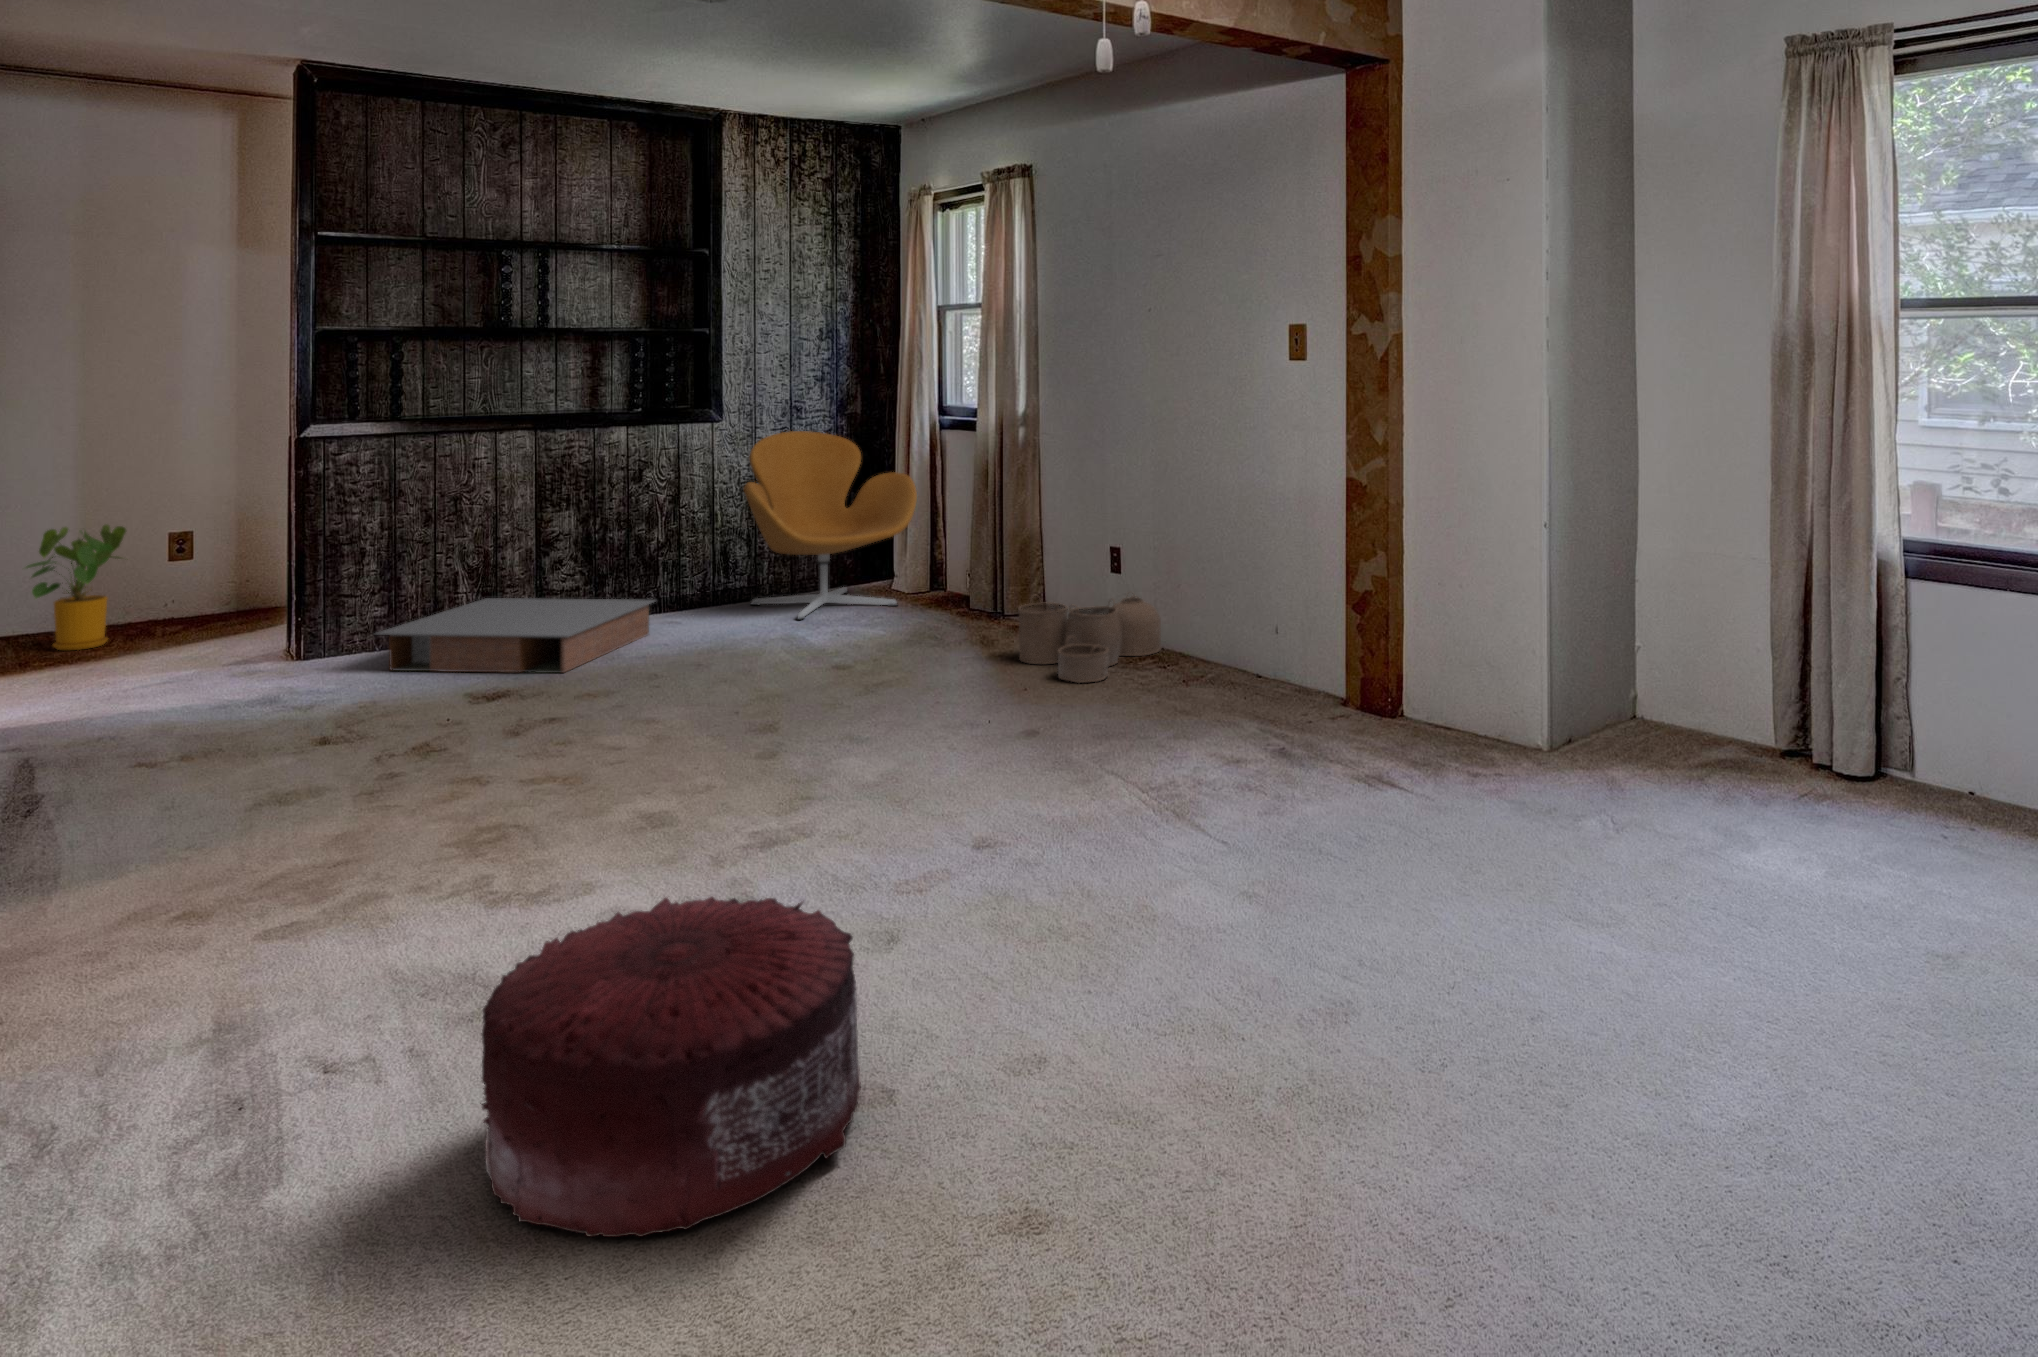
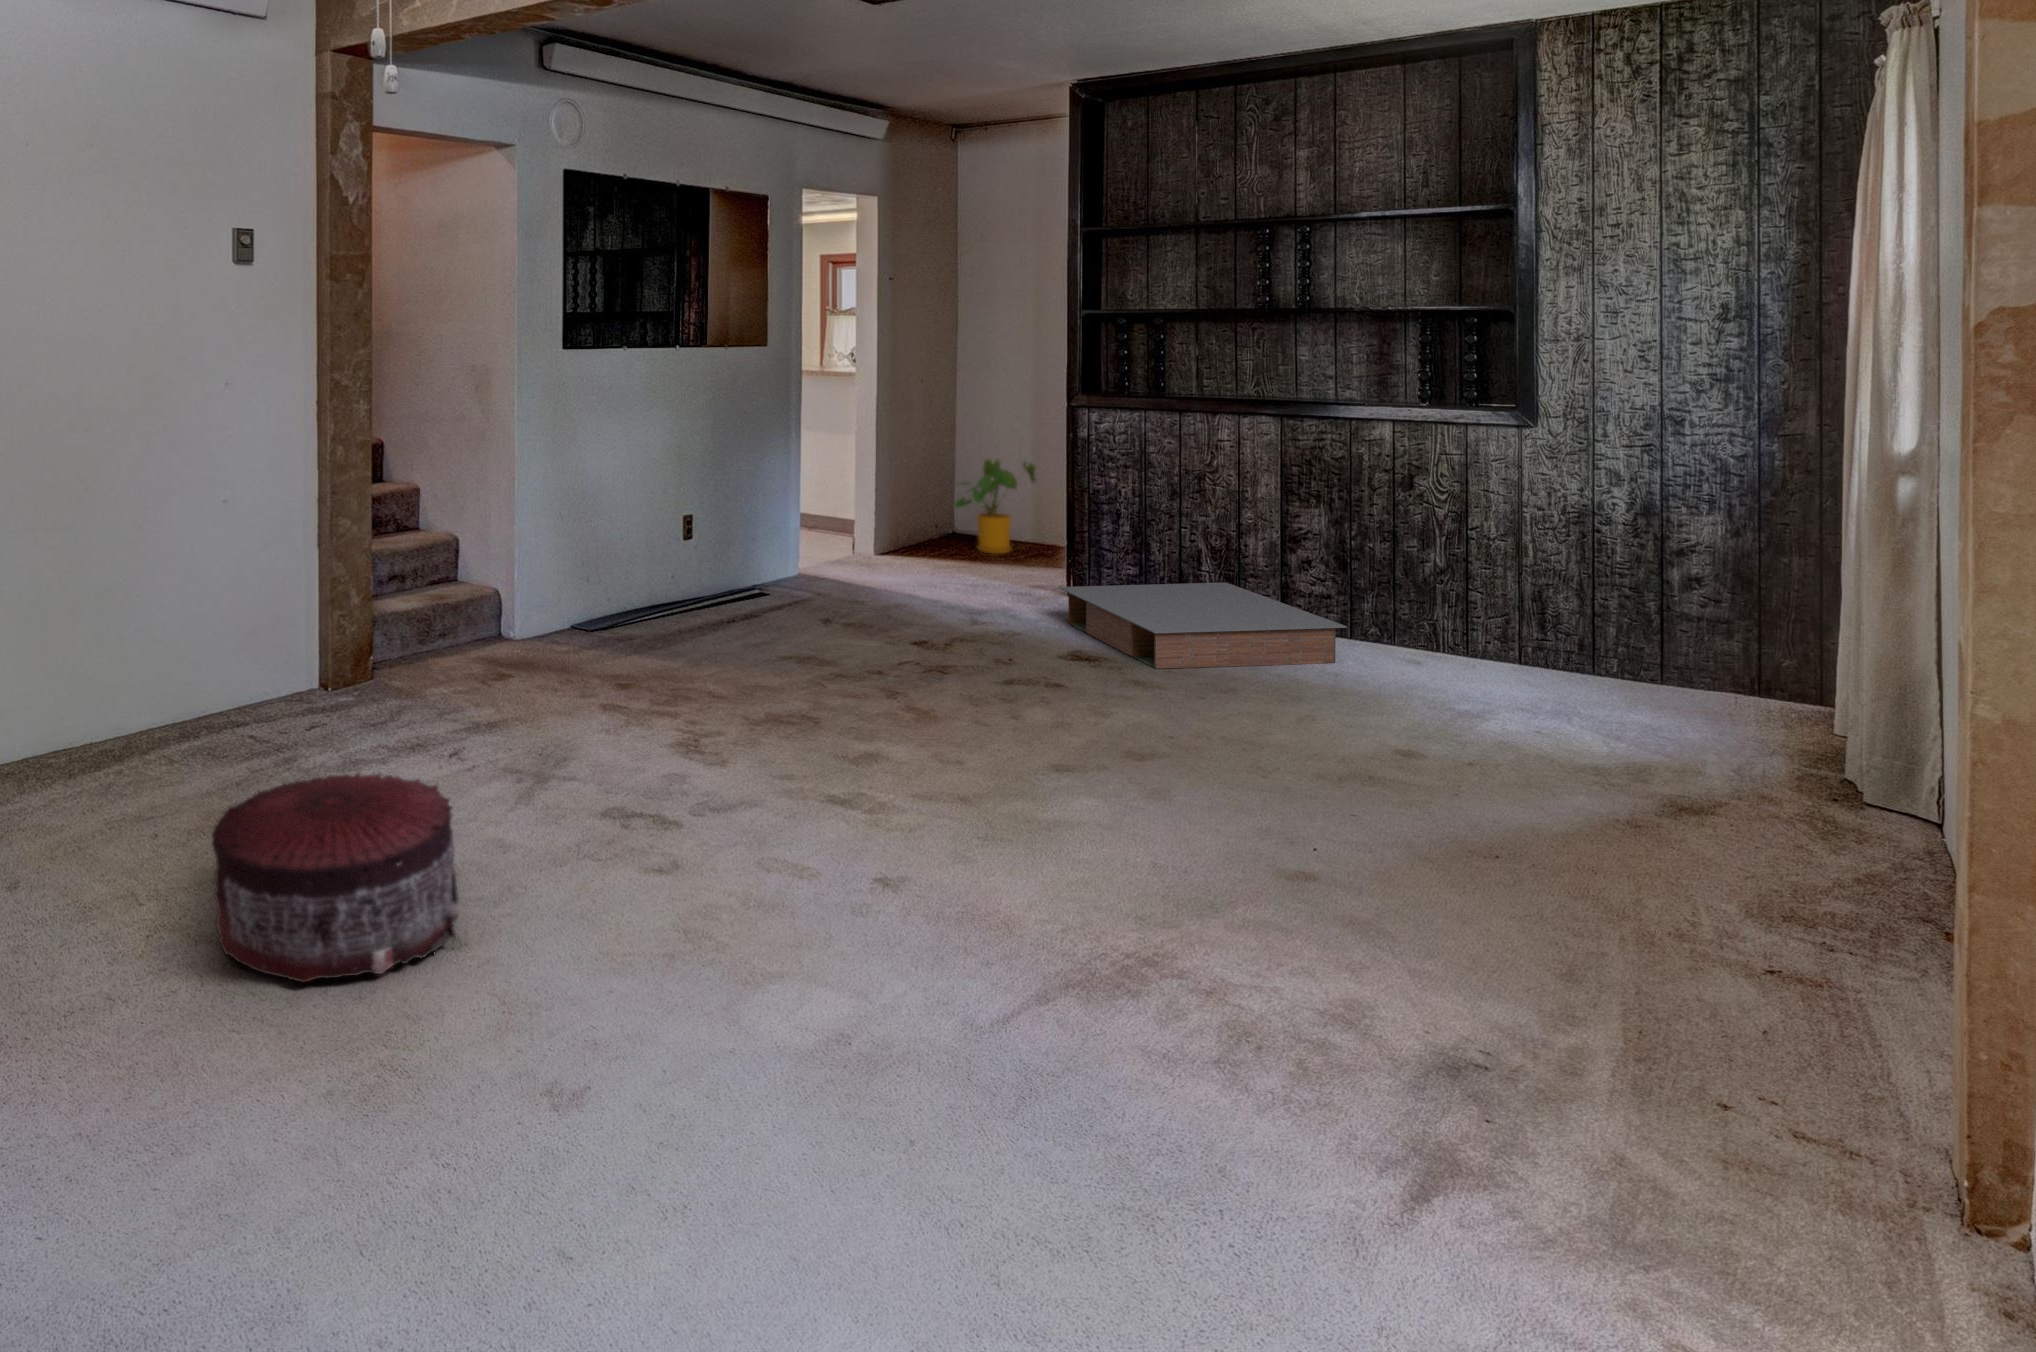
armchair: present [743,431,917,620] -> none [1478,450,1803,733]
woven basket: present [1018,595,1161,683] -> none [1588,762,1977,956]

